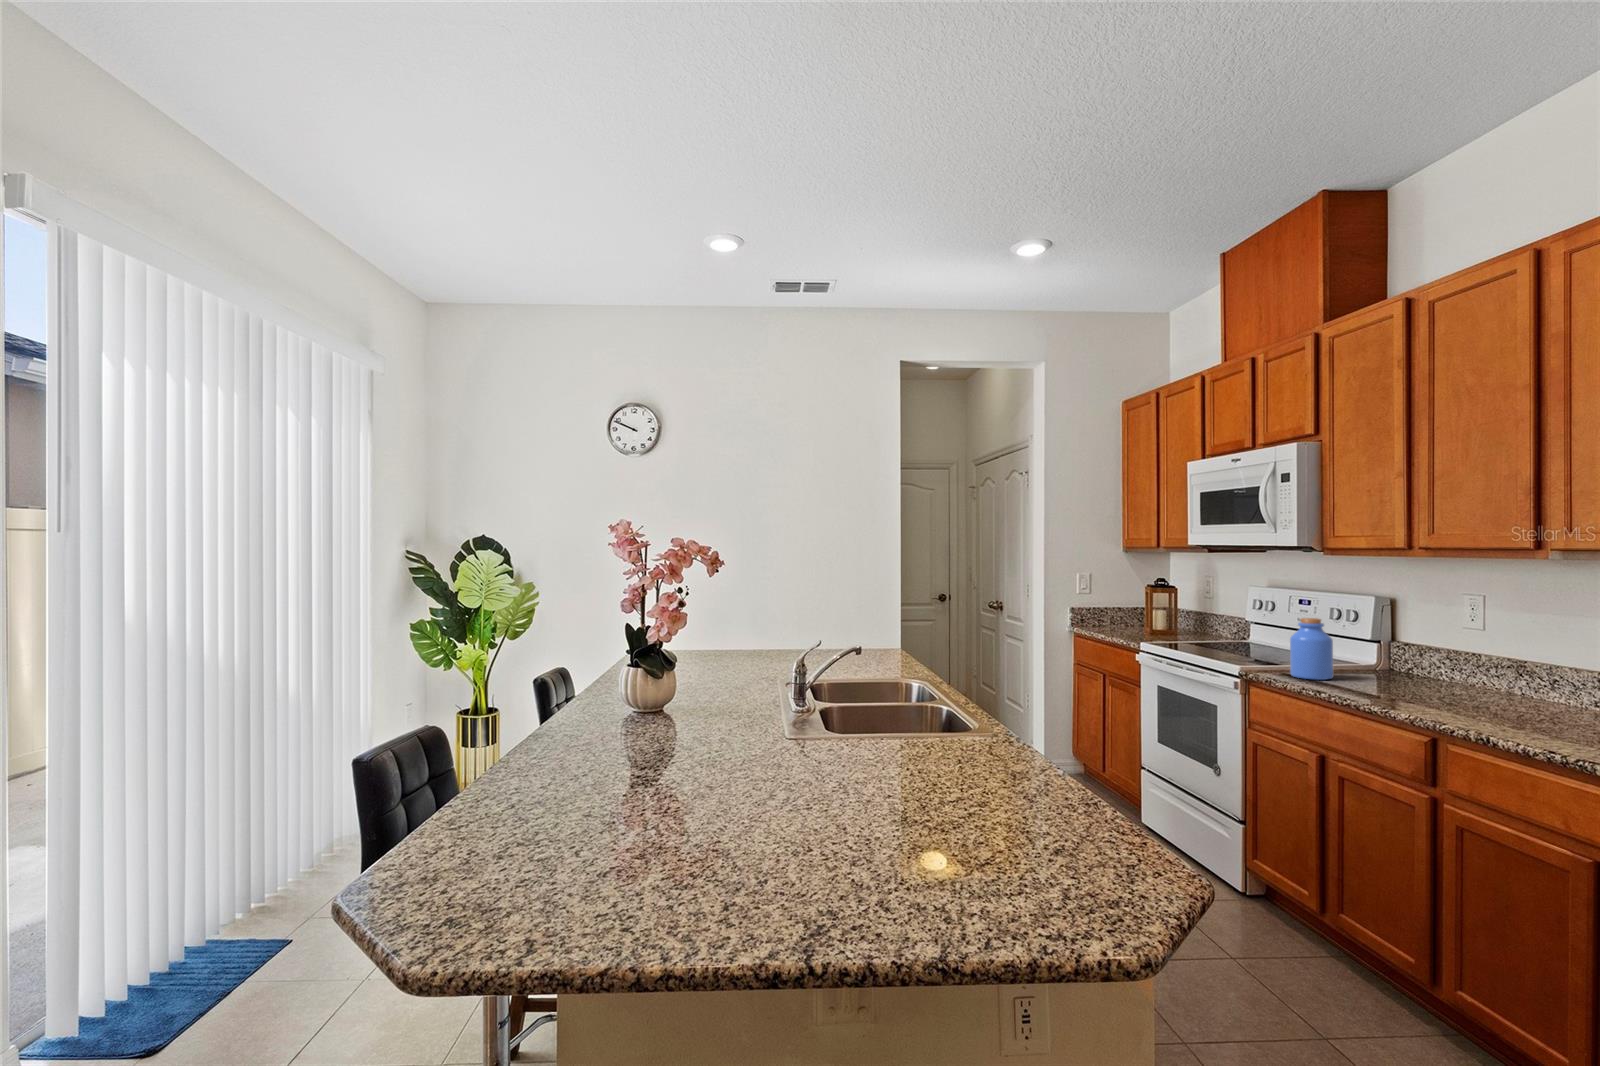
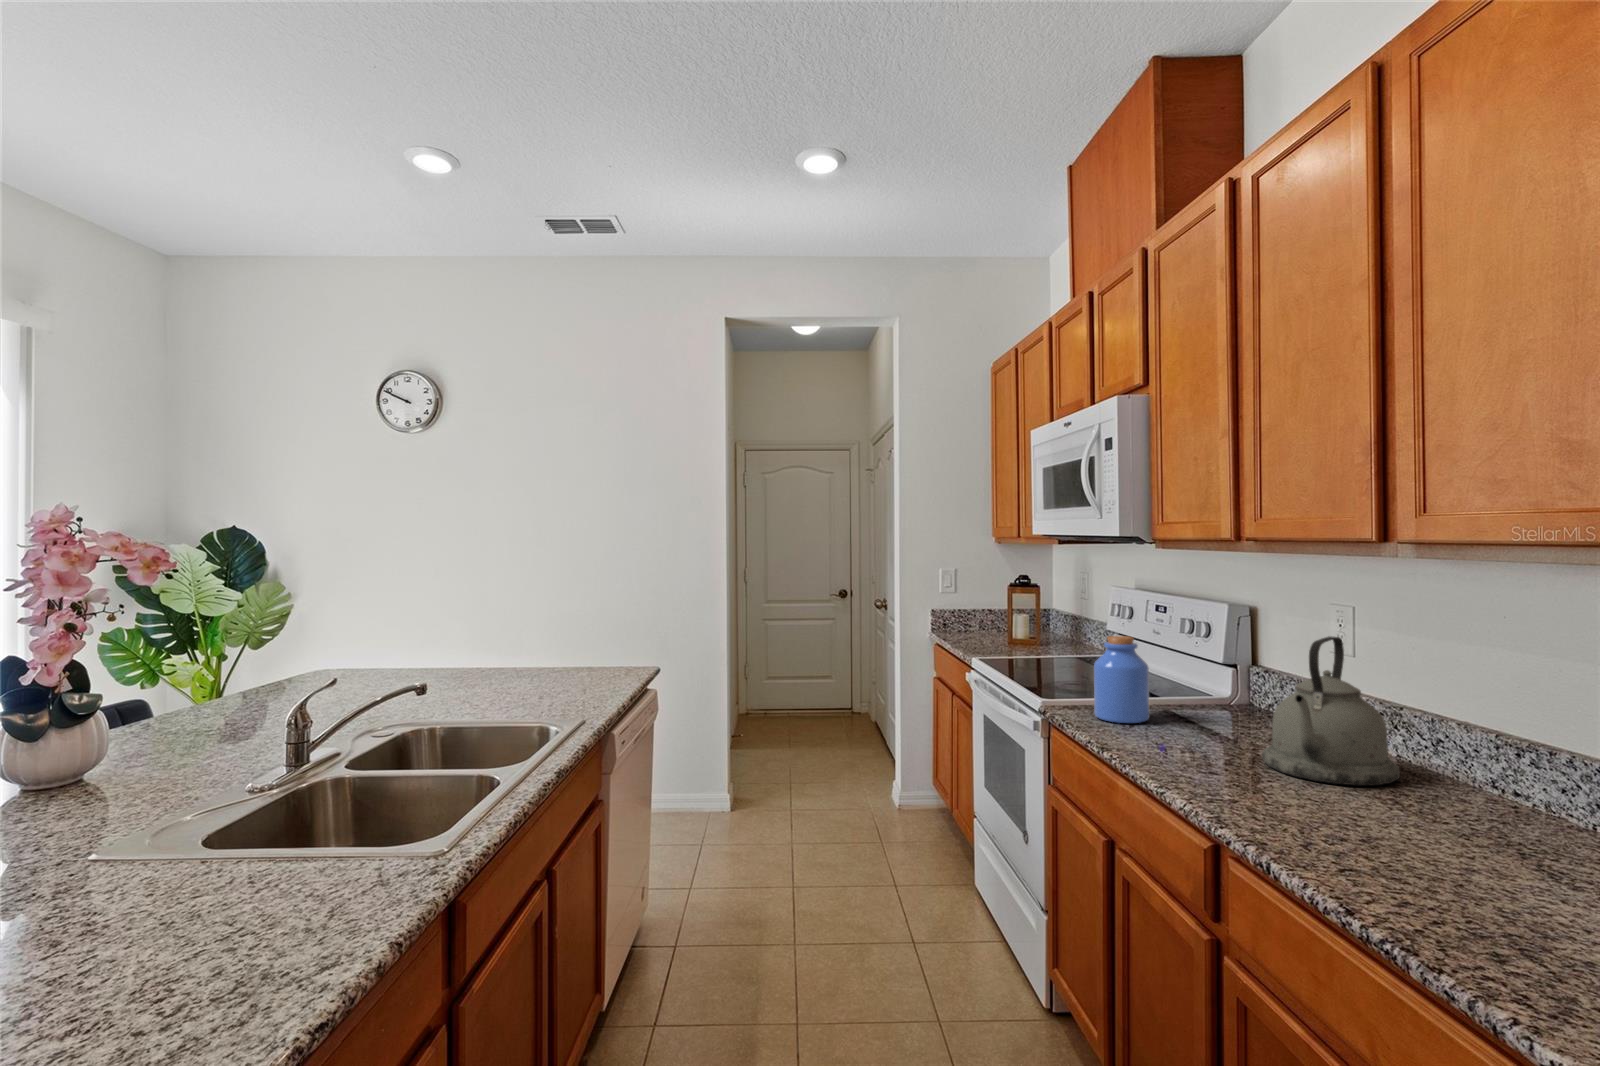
kettle: none [1436,614,1533,707] -> present [1262,636,1400,785]

